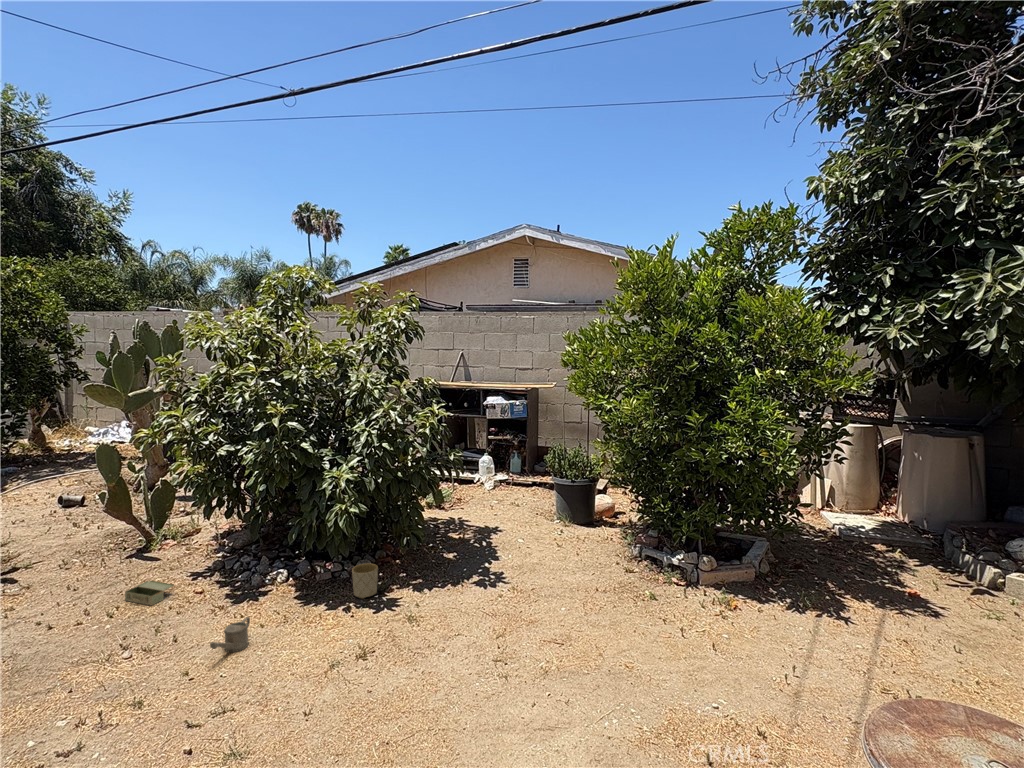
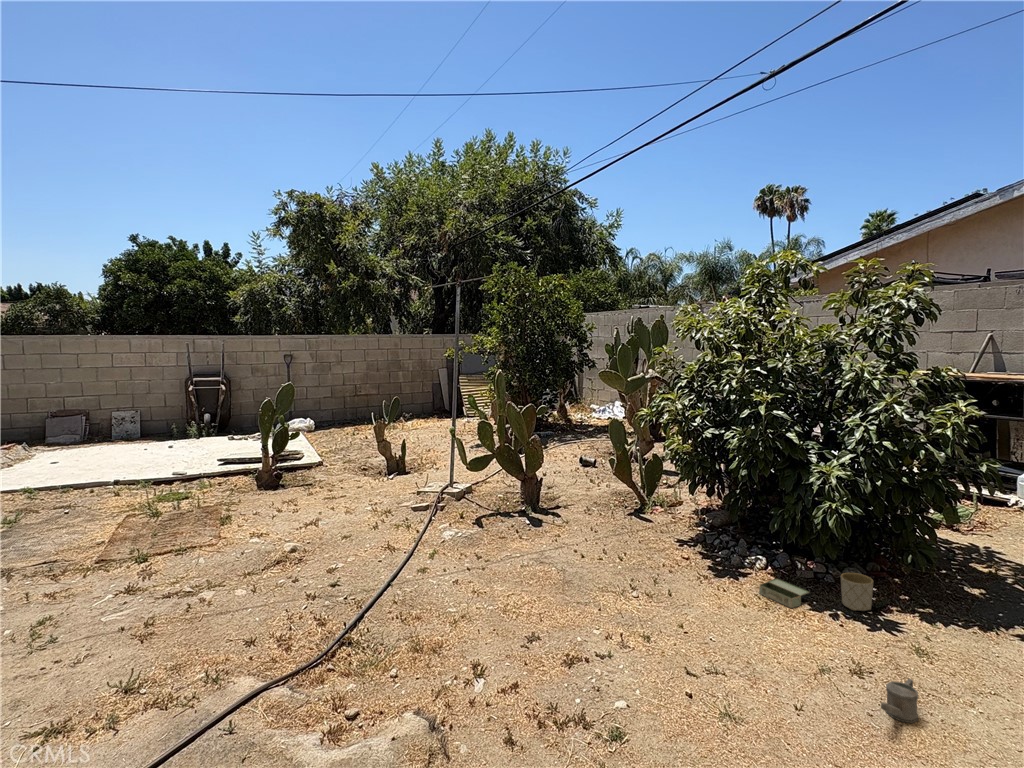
toolbox: present [125,581,174,605] -> present [759,579,809,608]
watering can: present [210,617,250,652] -> present [881,679,919,723]

